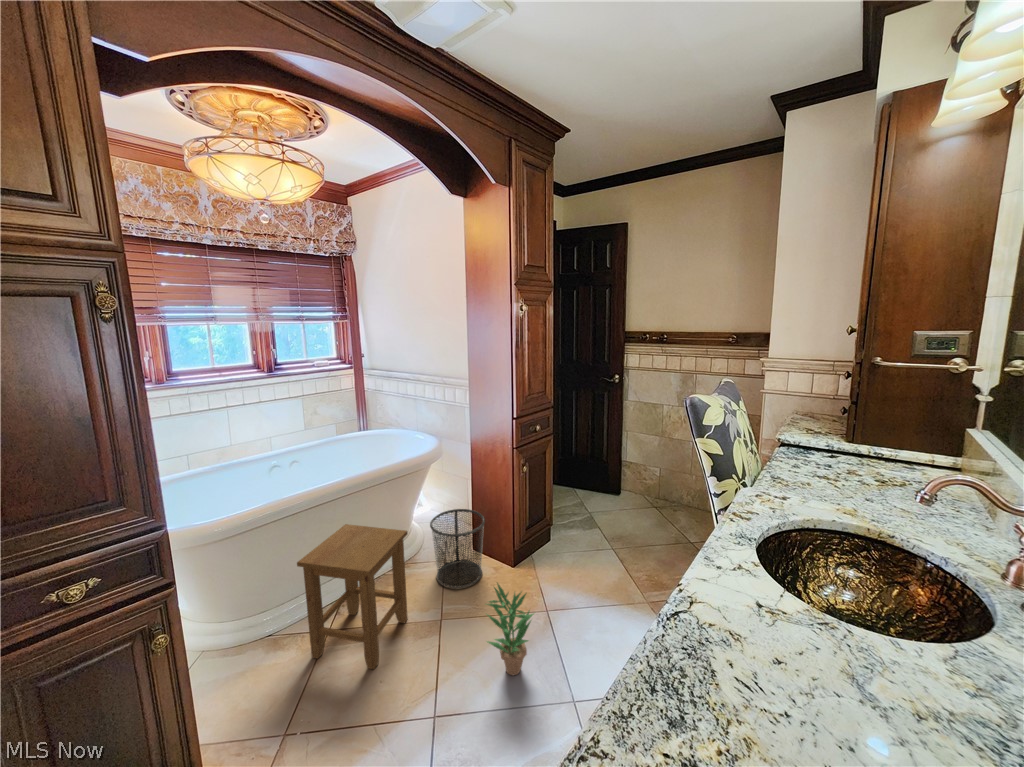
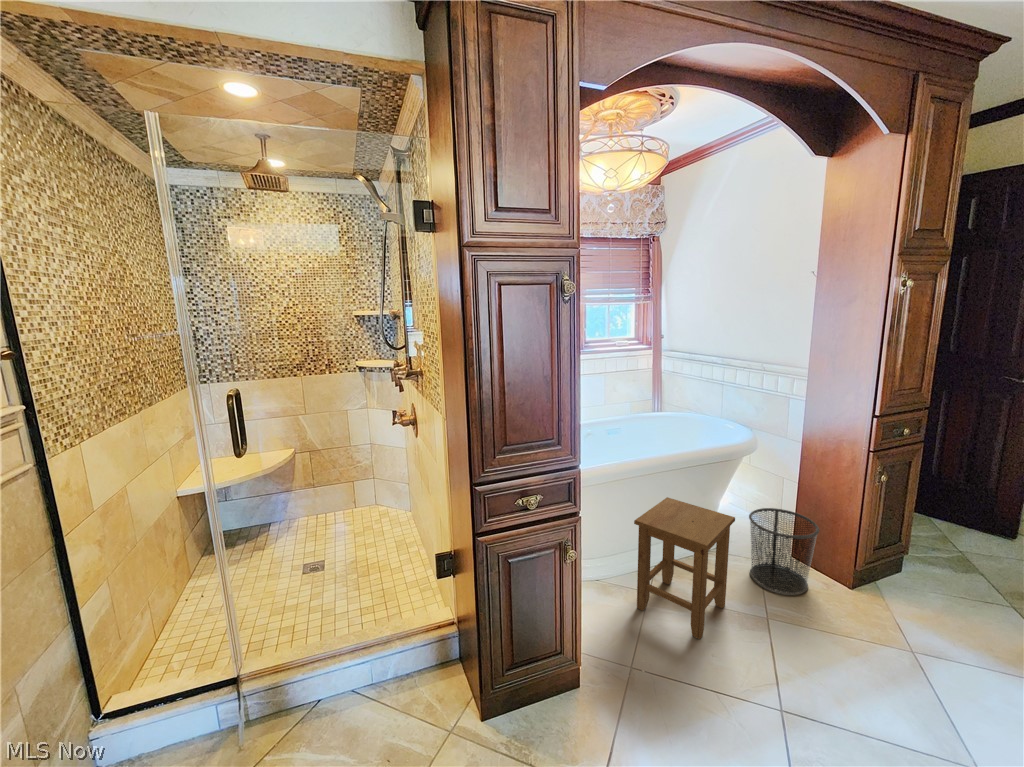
potted plant: present [487,583,534,675] -> none [839,596,918,708]

